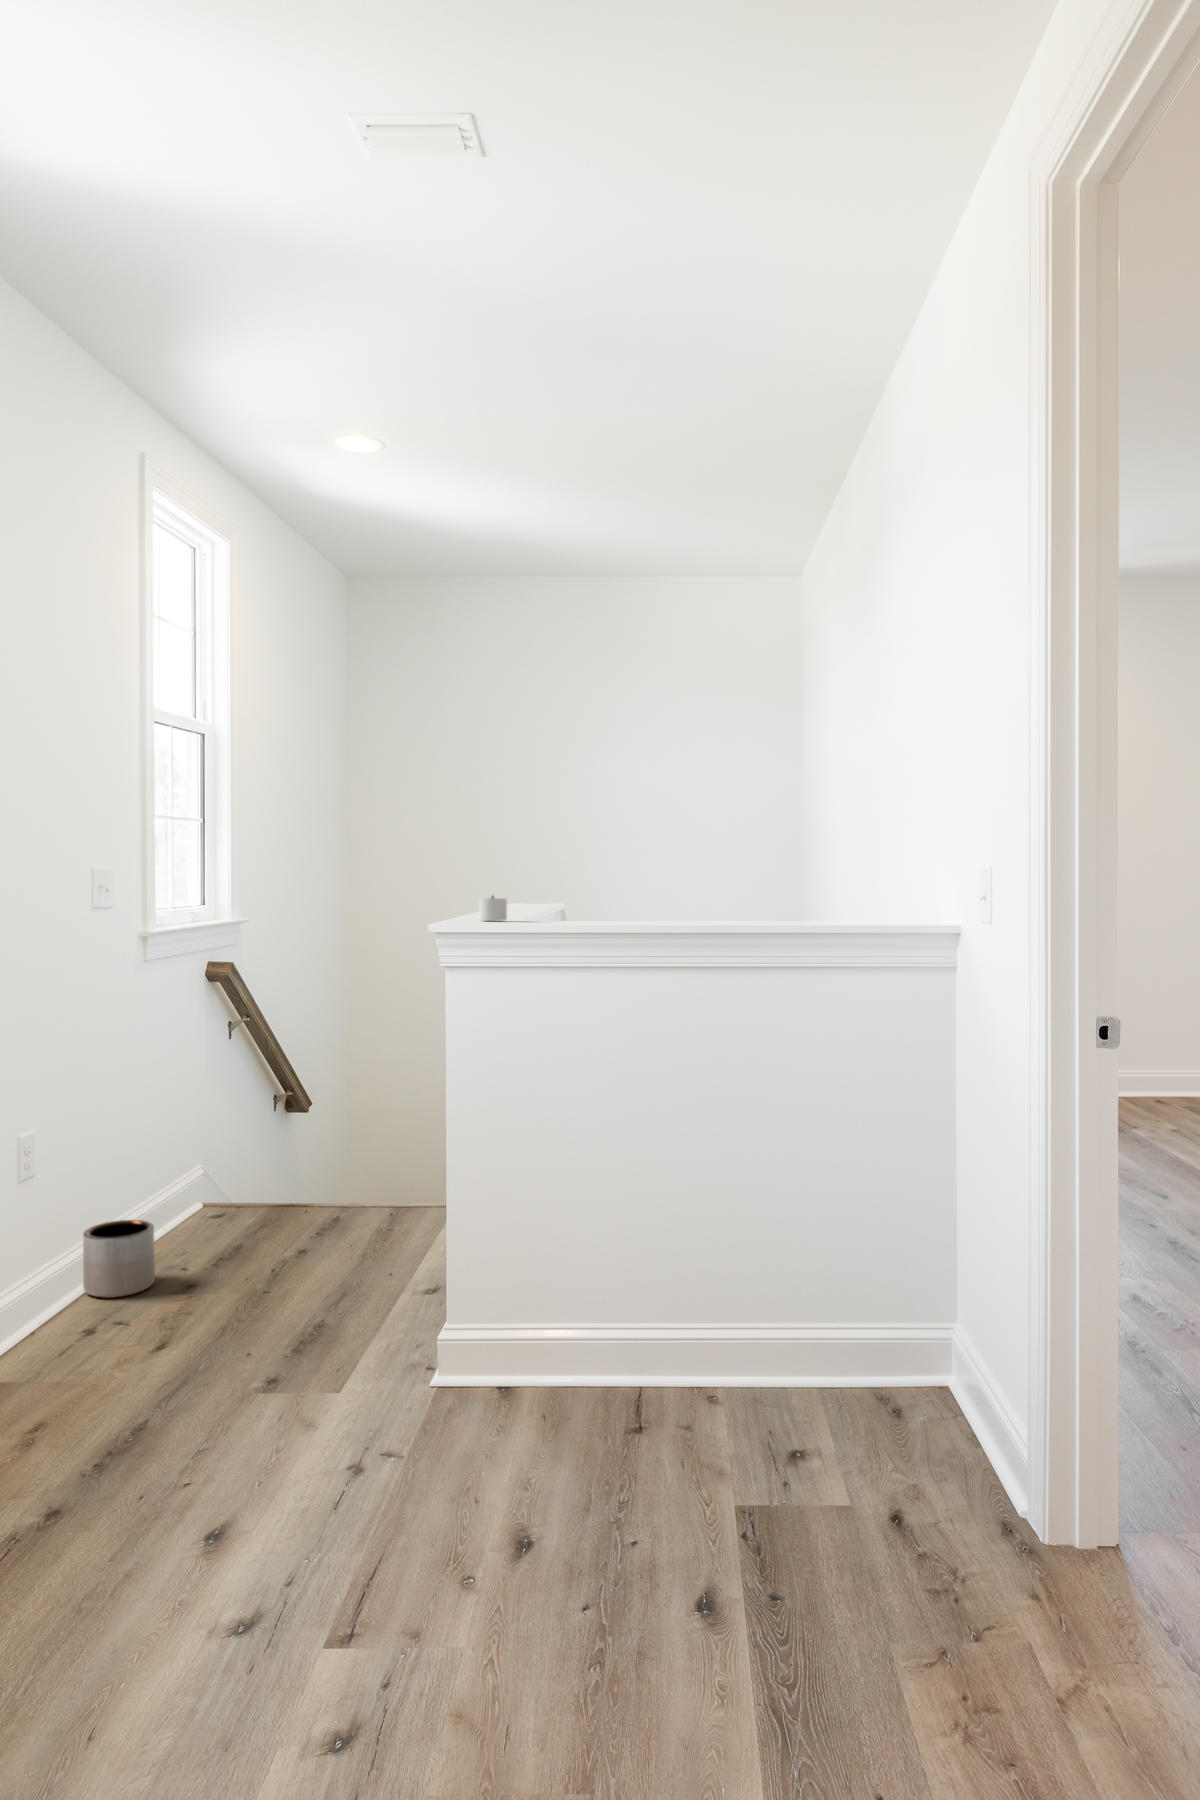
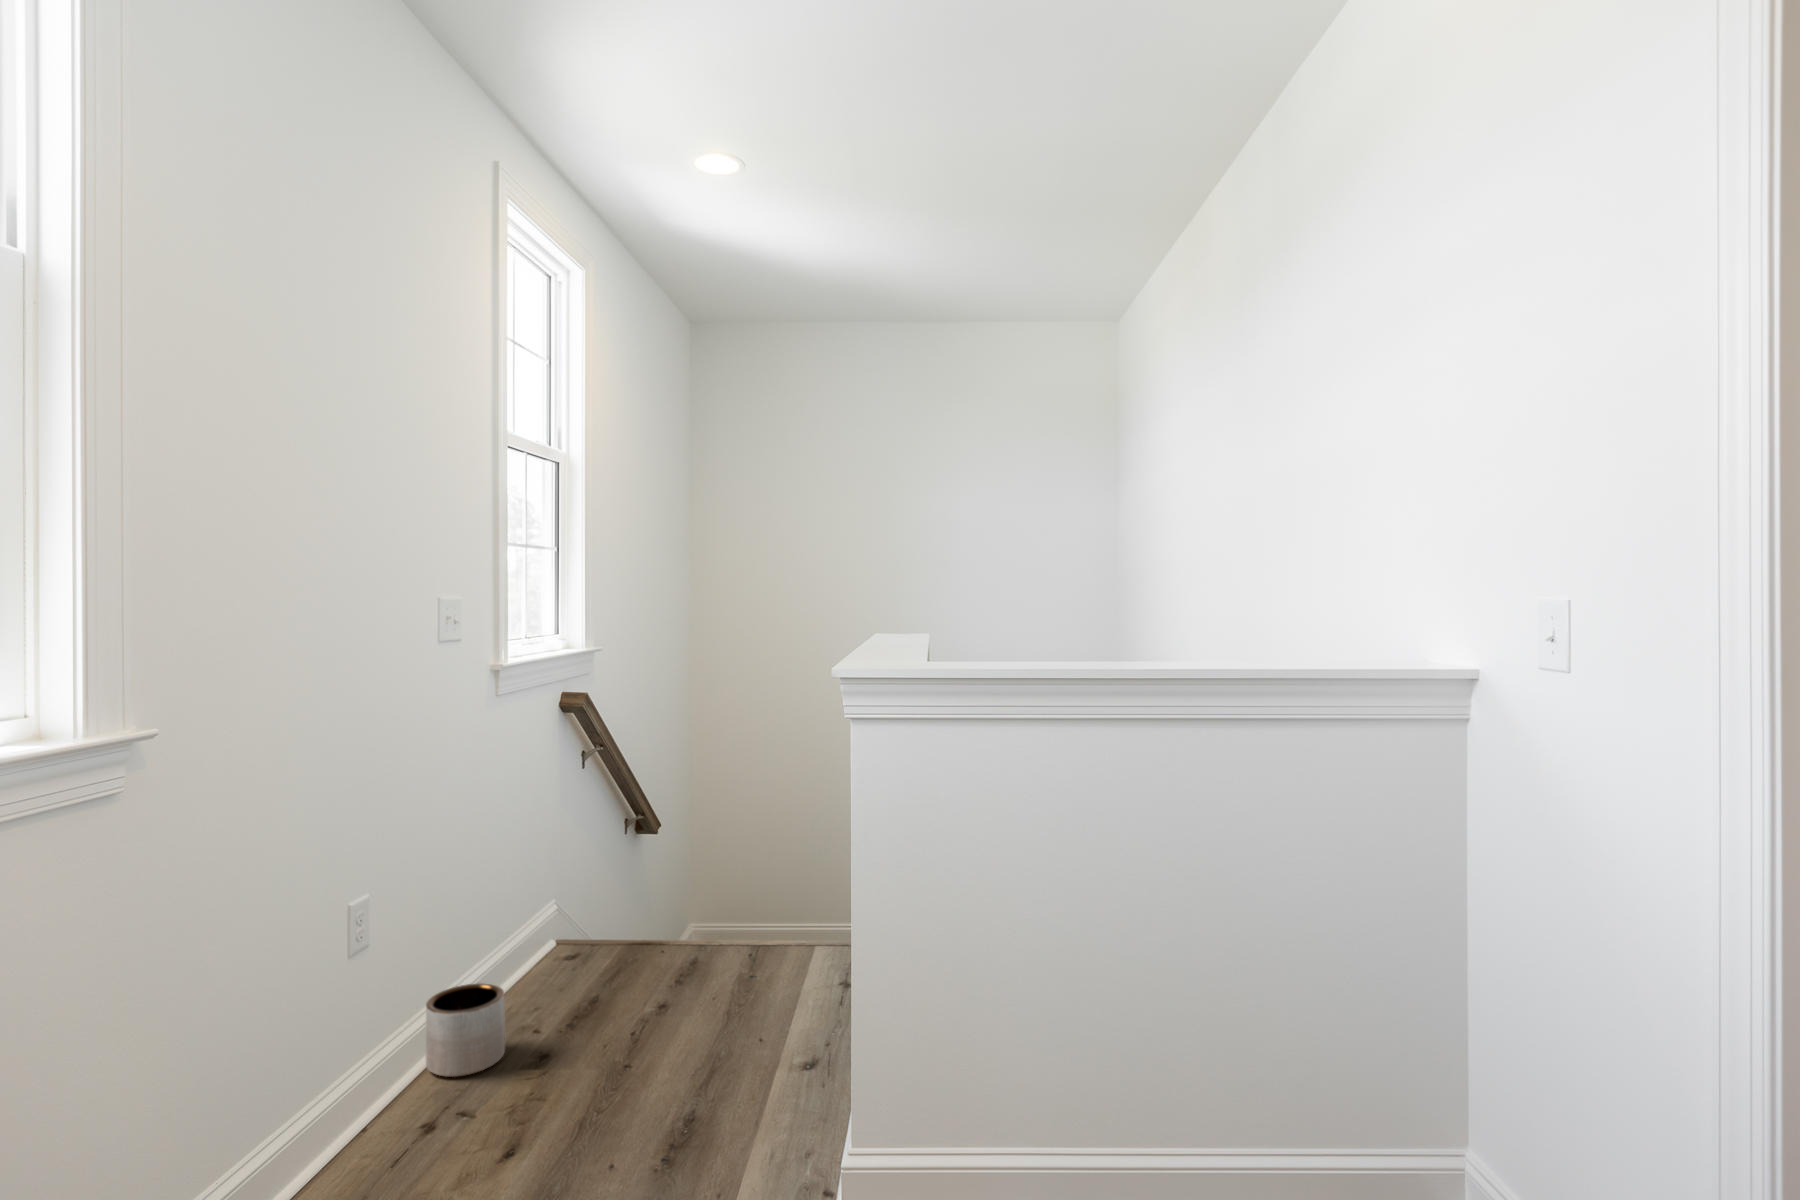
candle: present [479,896,507,921] -> none [867,637,913,666]

